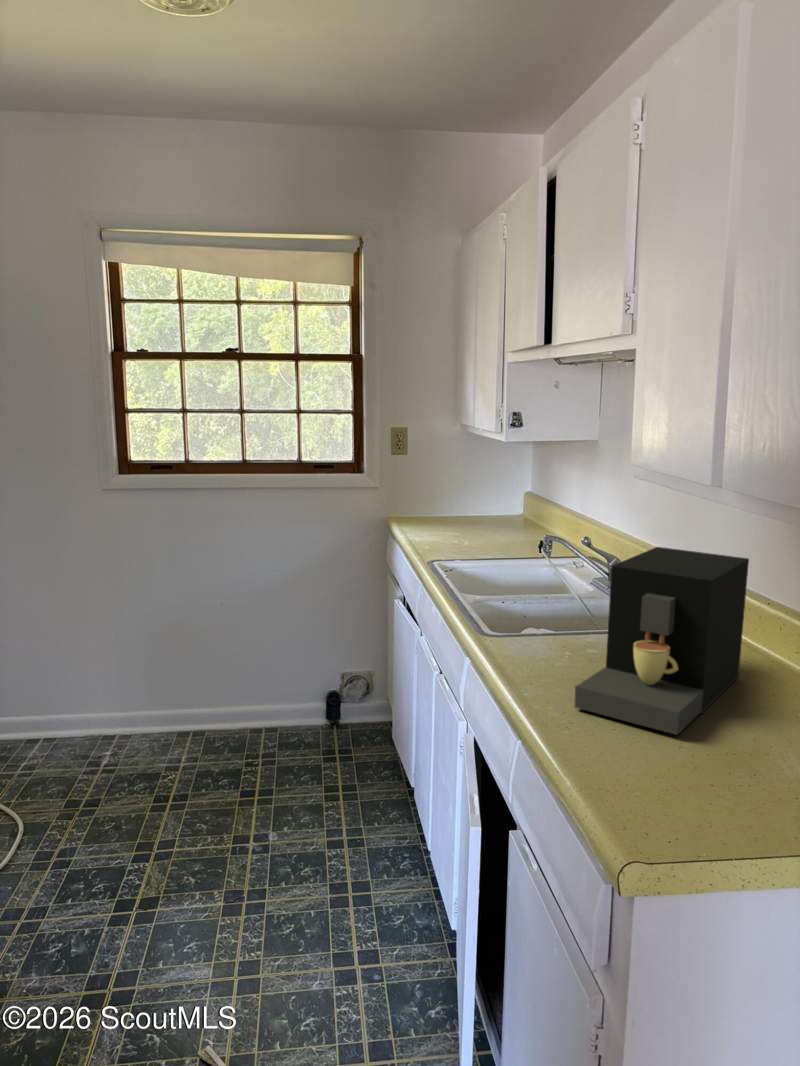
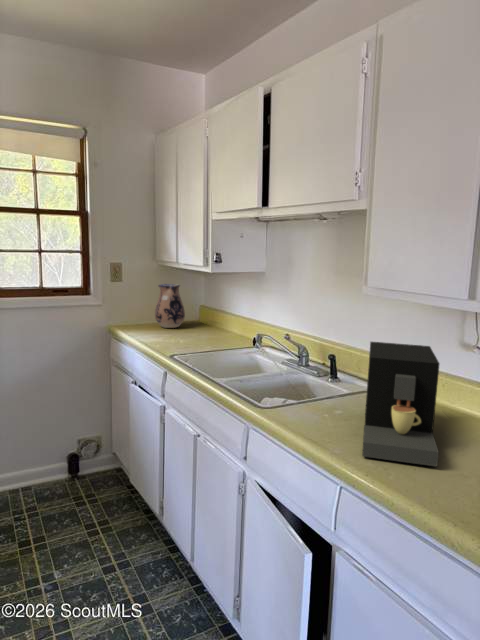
ceramic pitcher: none [447,458,492,524] -> present [155,284,185,328]

